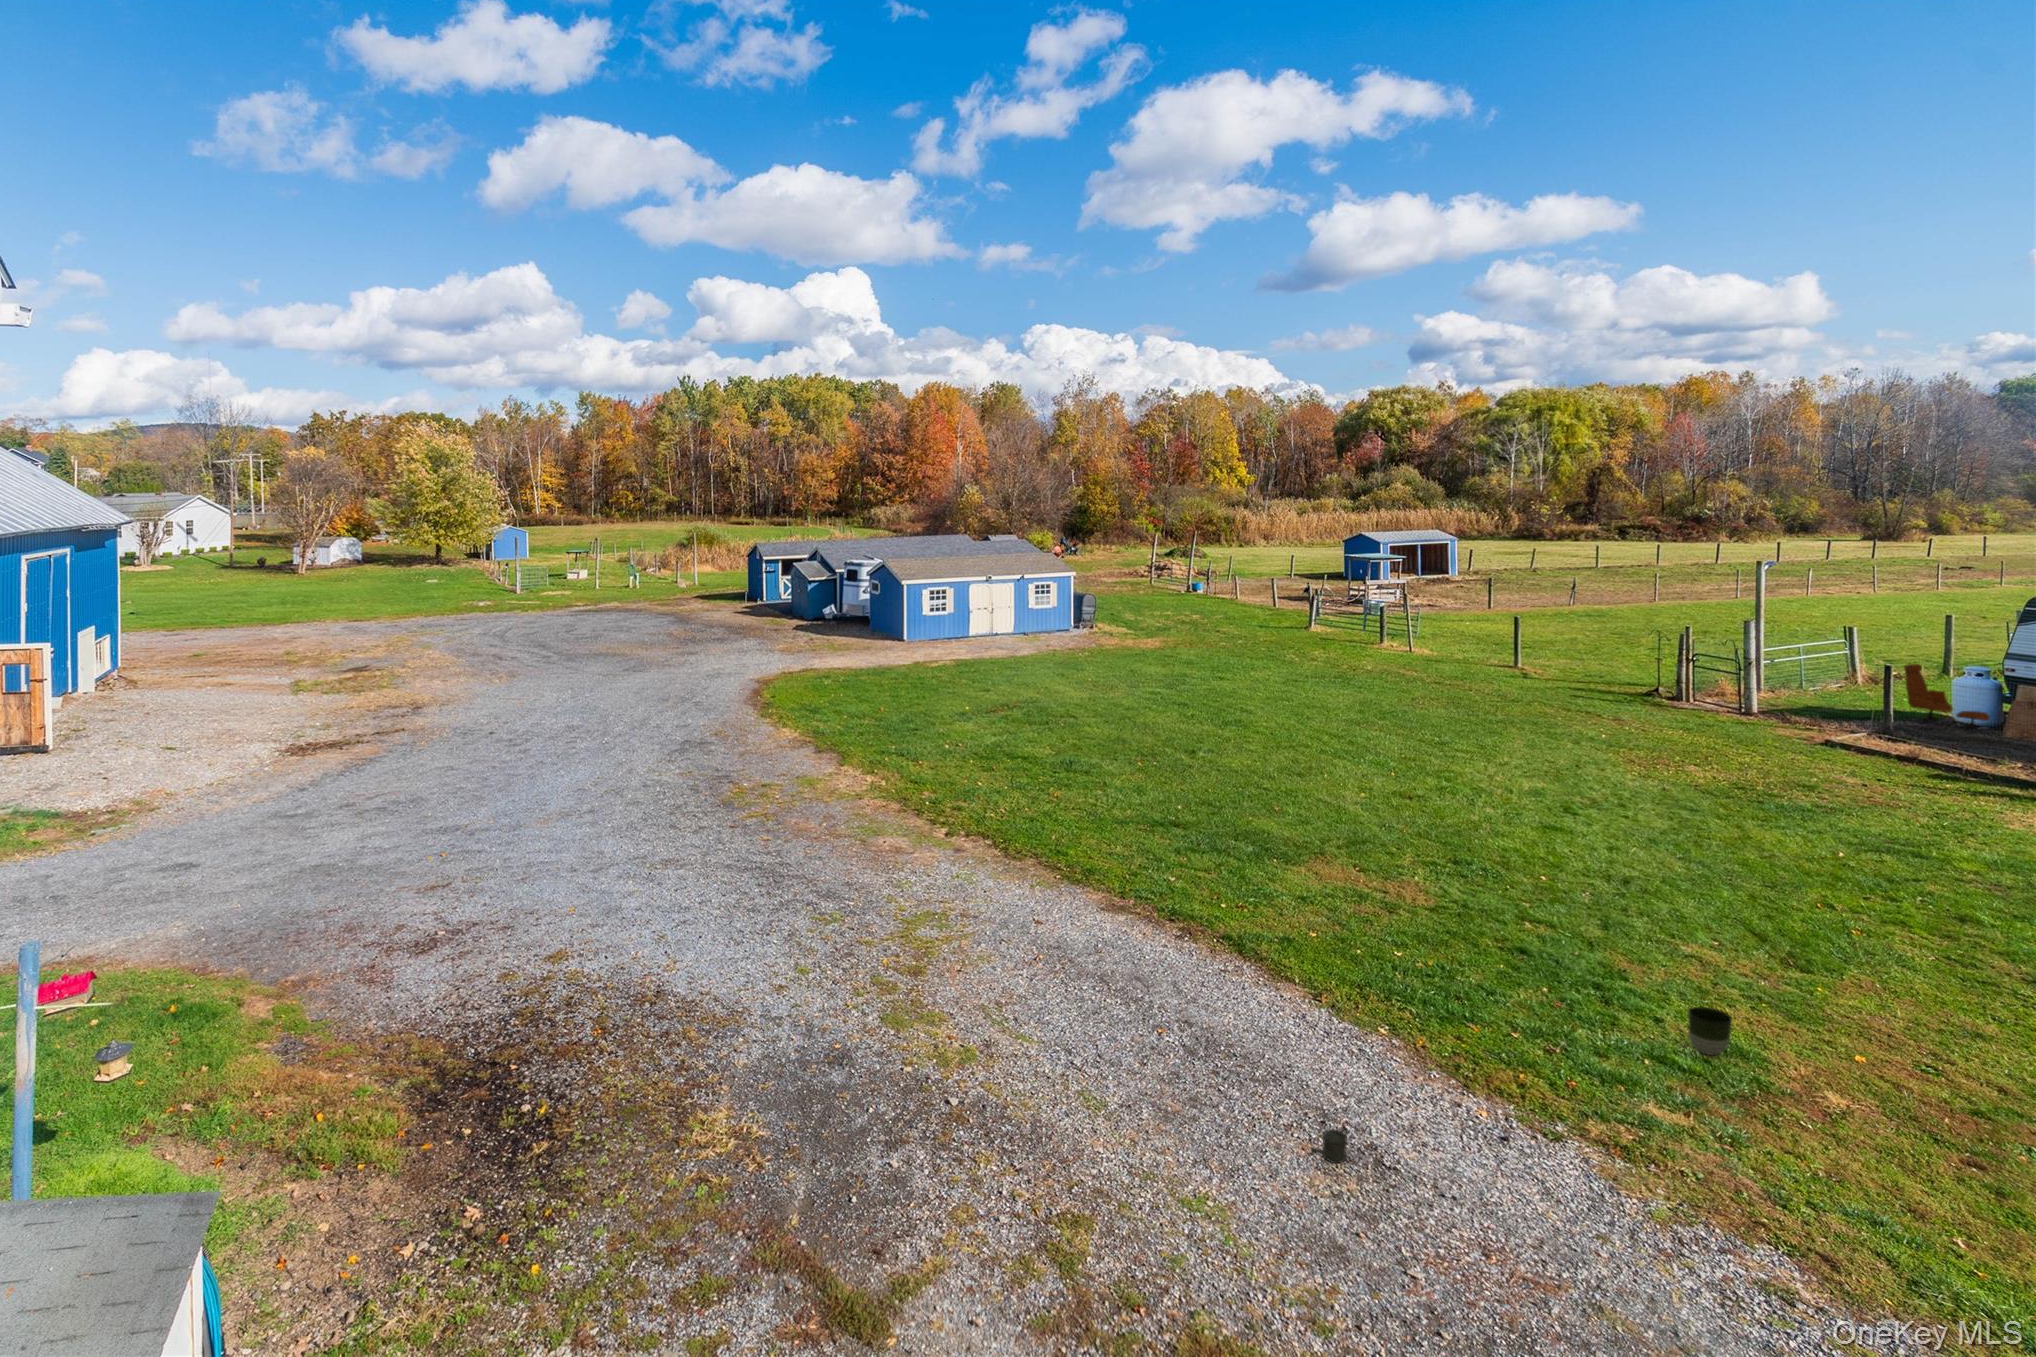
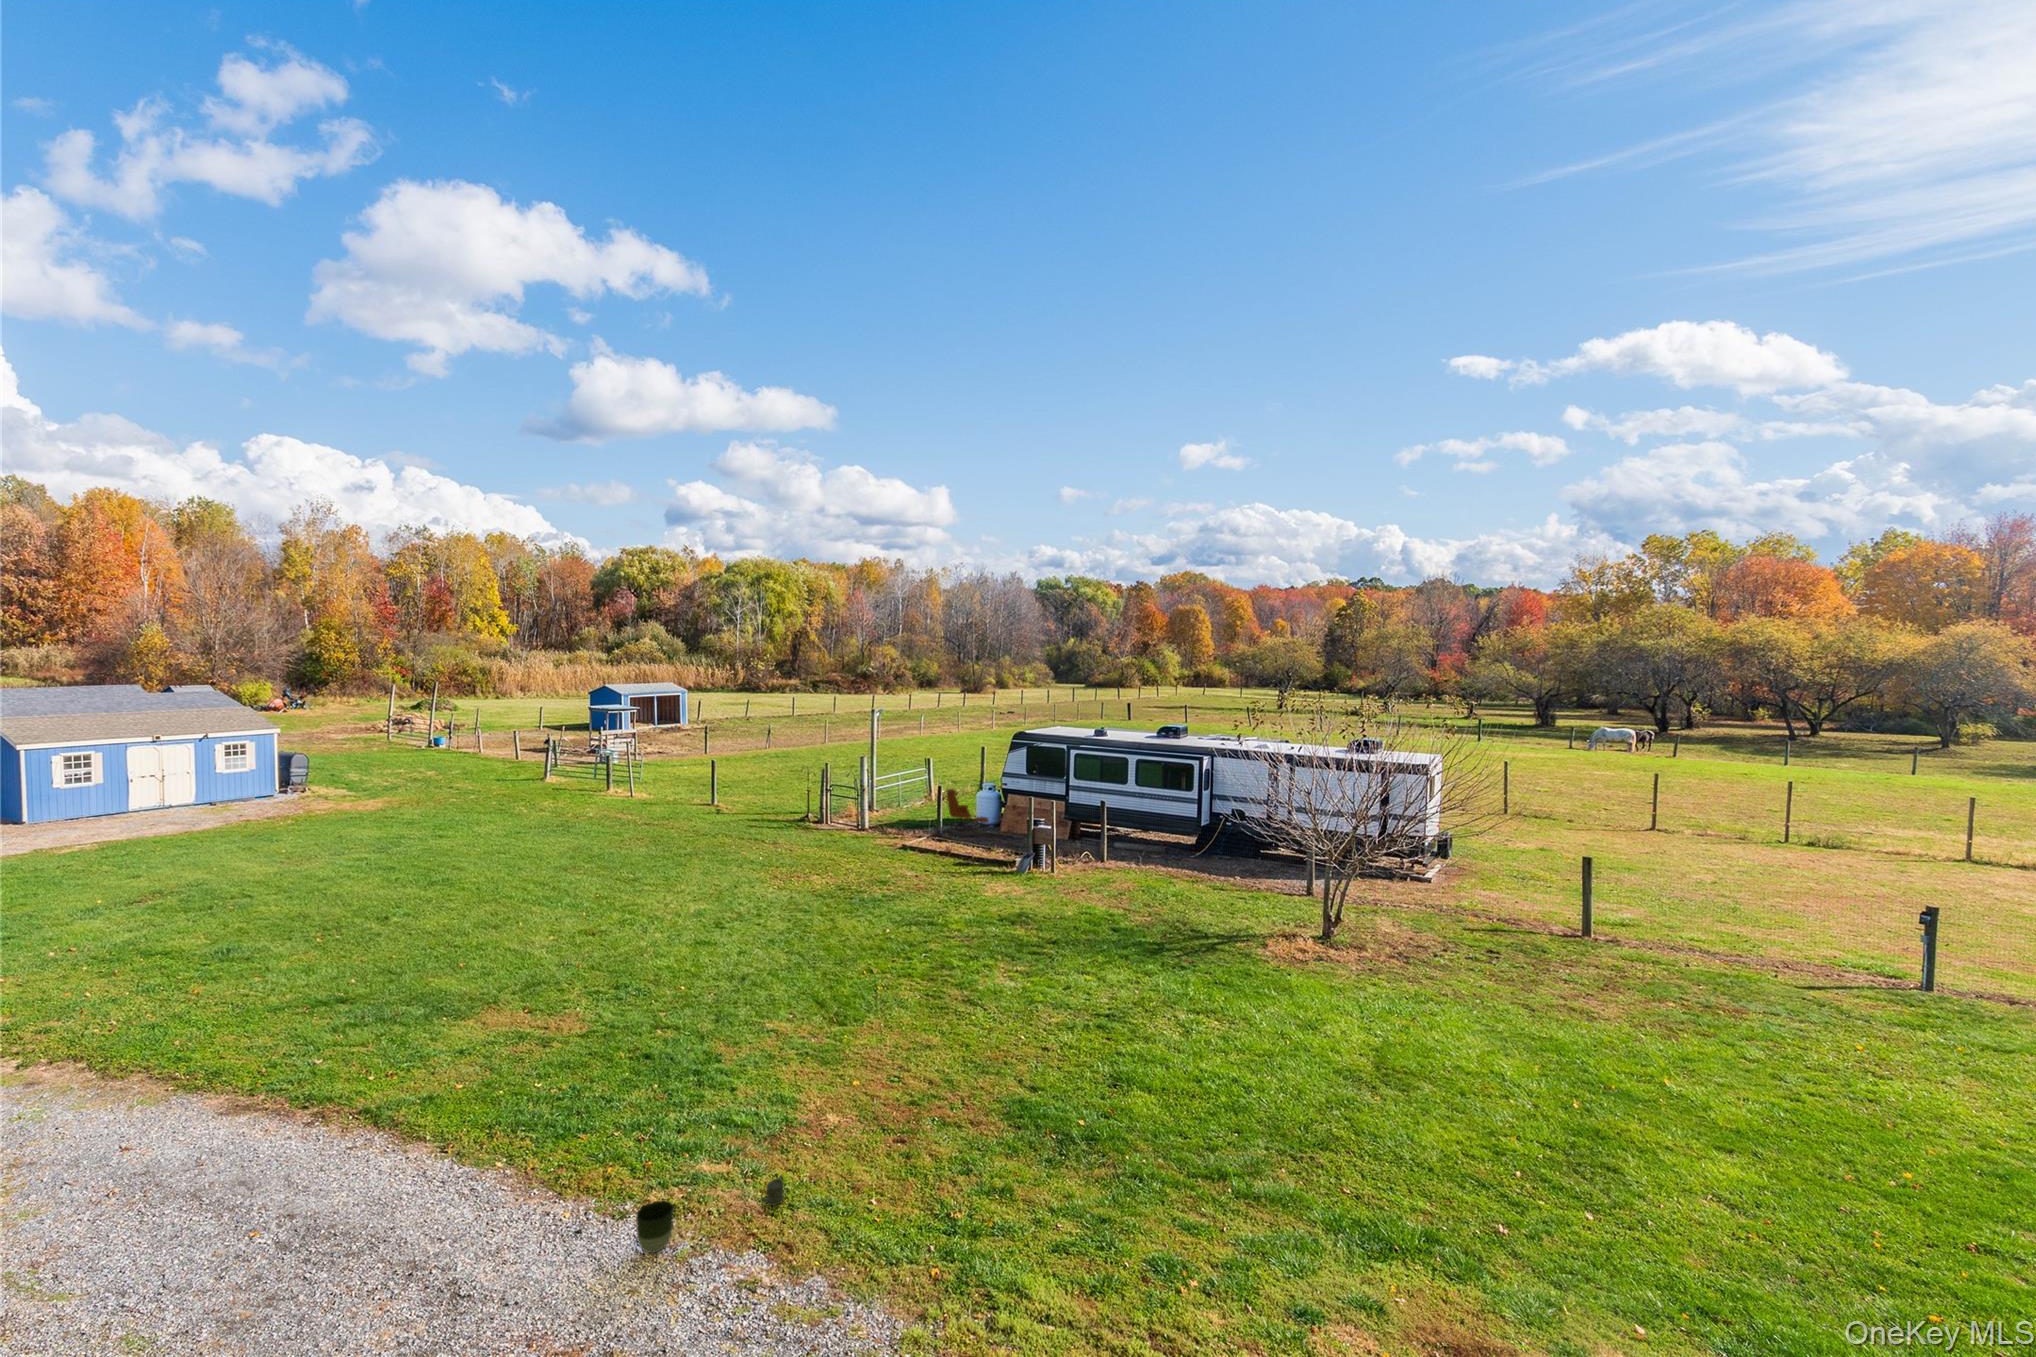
planter: present [1689,1007,1732,1055] -> present [636,1201,674,1253]
watering can: present [1310,1127,1348,1163] -> present [761,1175,784,1205]

